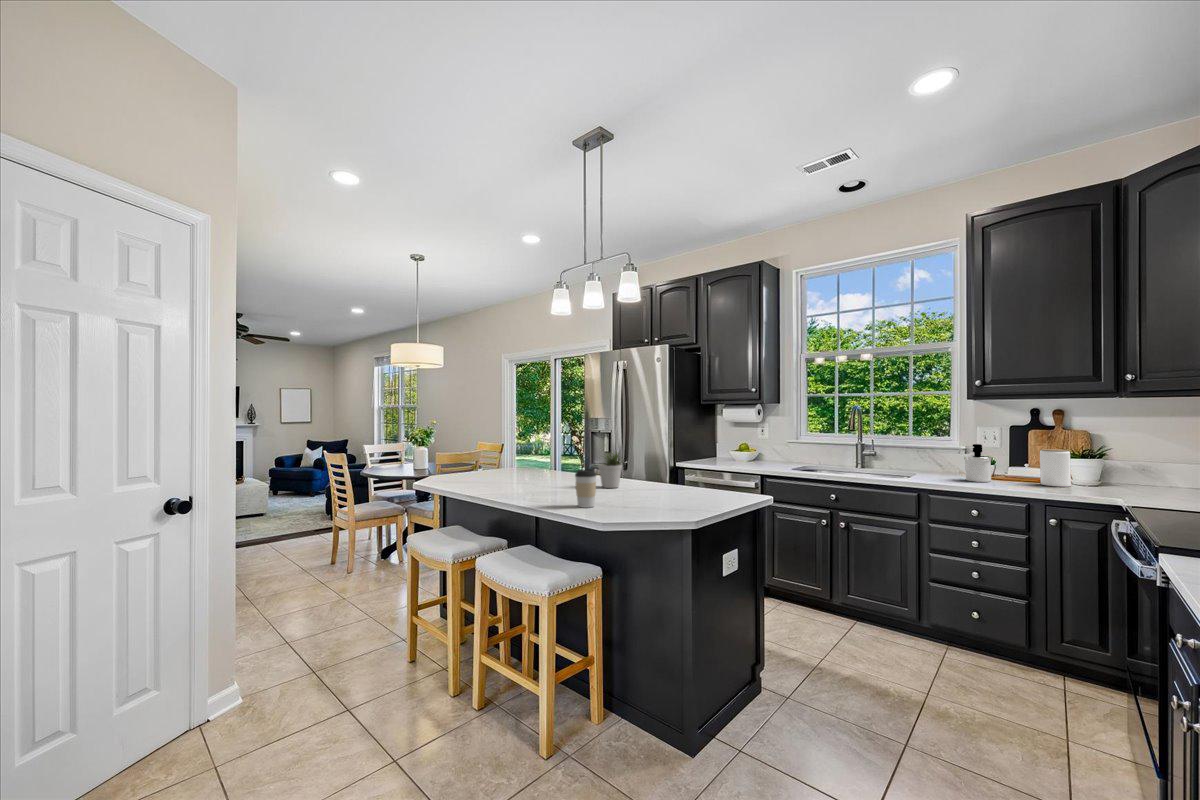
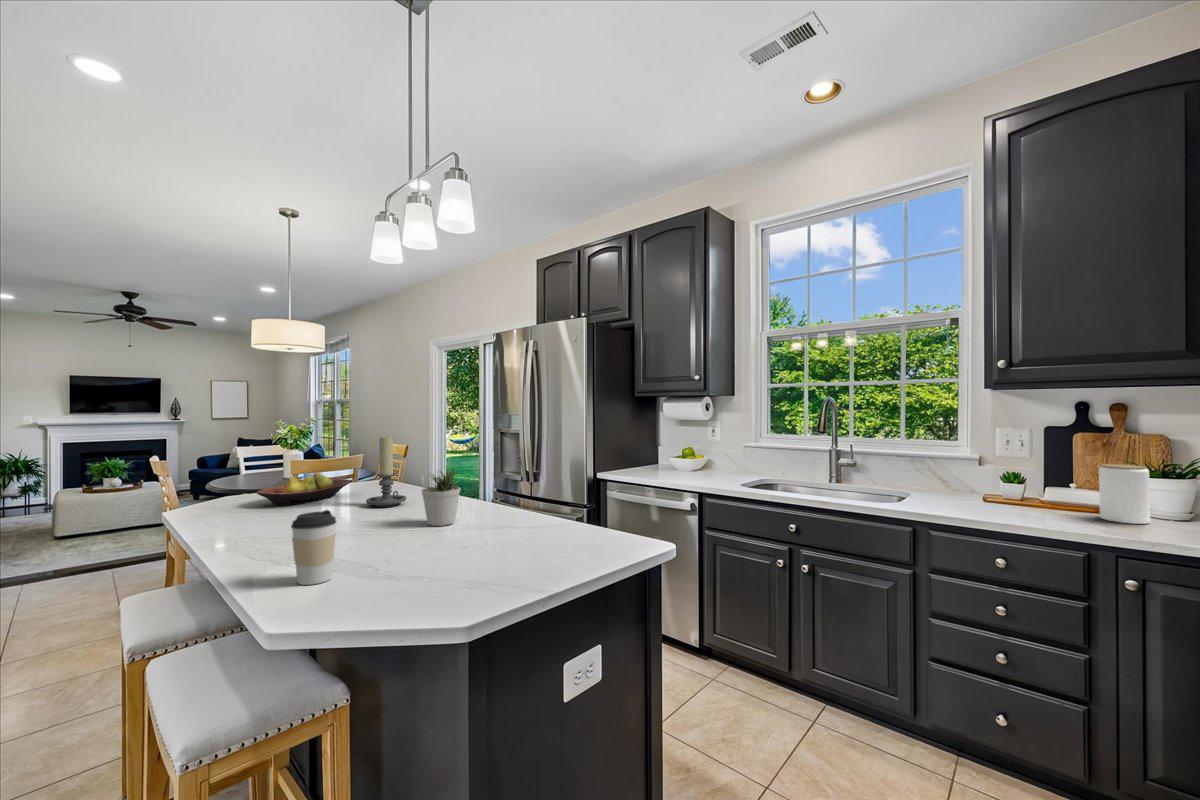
candle holder: none [541,431,567,480] -> present [366,436,406,507]
soap dispenser: present [958,444,992,482] -> none [972,455,1023,512]
fruit bowl: none [467,458,517,480] -> present [257,473,350,506]

